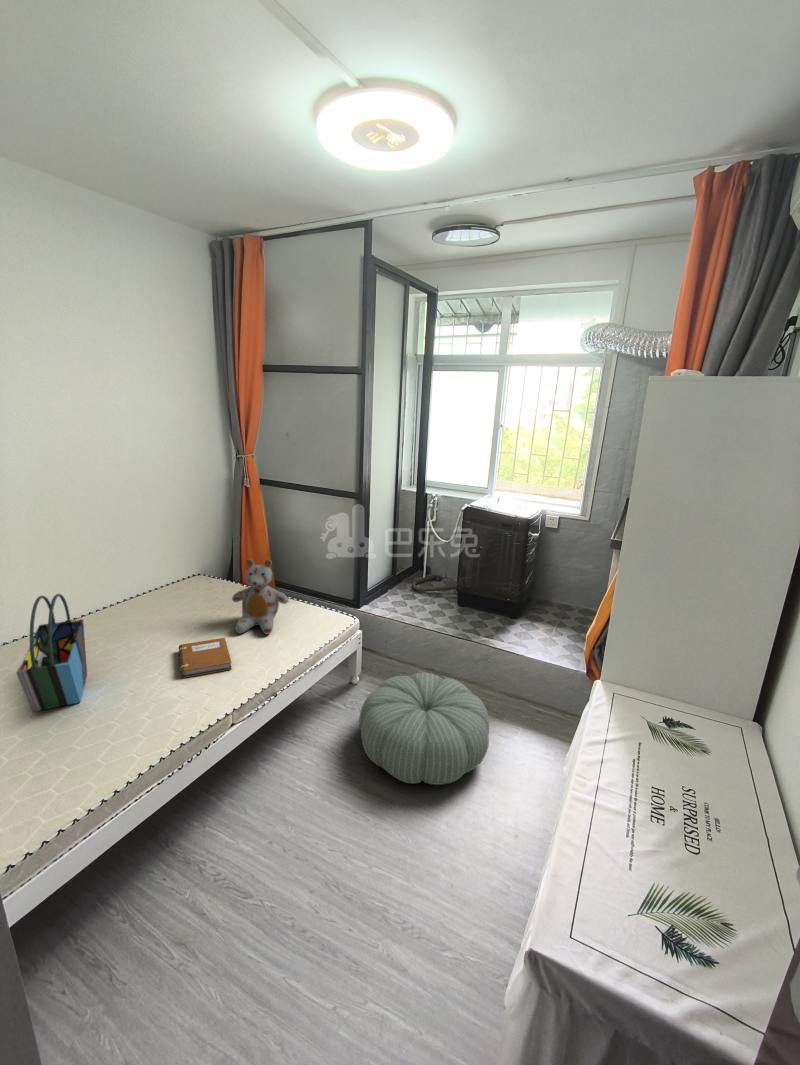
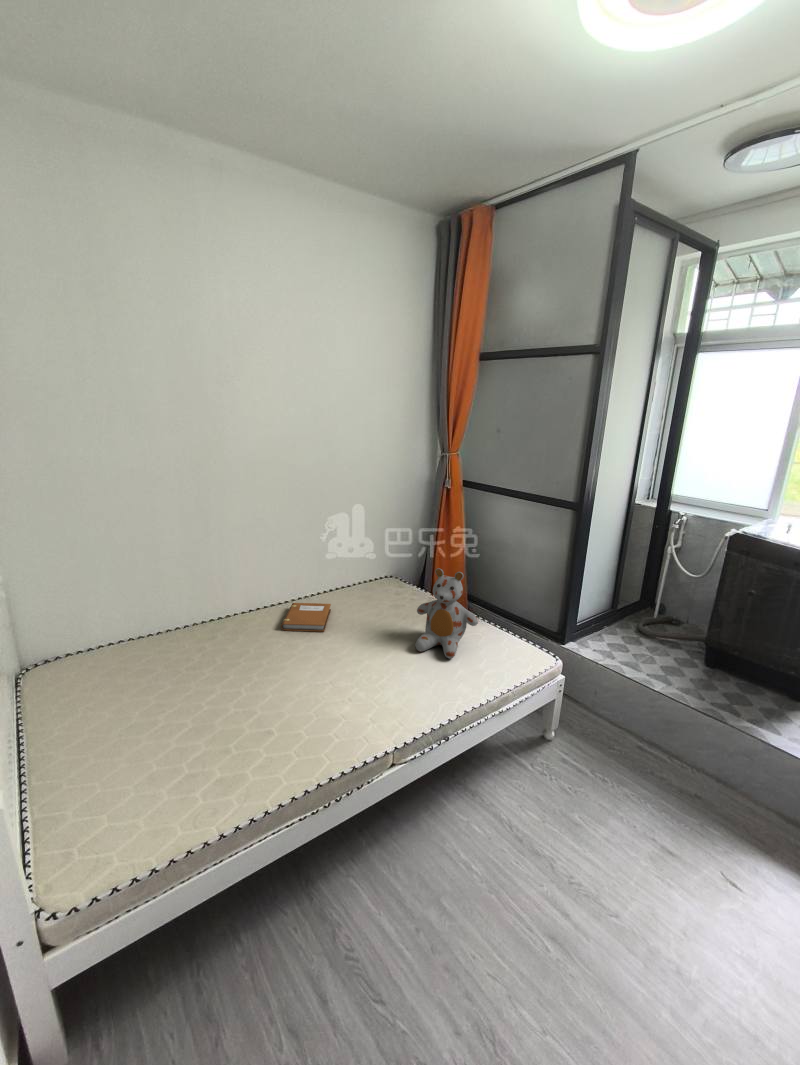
tote bag: present [16,594,87,711] -> none [195,580,269,696]
notebook: present [179,638,232,678] -> present [281,603,331,632]
pouf: present [359,673,489,785] -> none [549,751,756,947]

